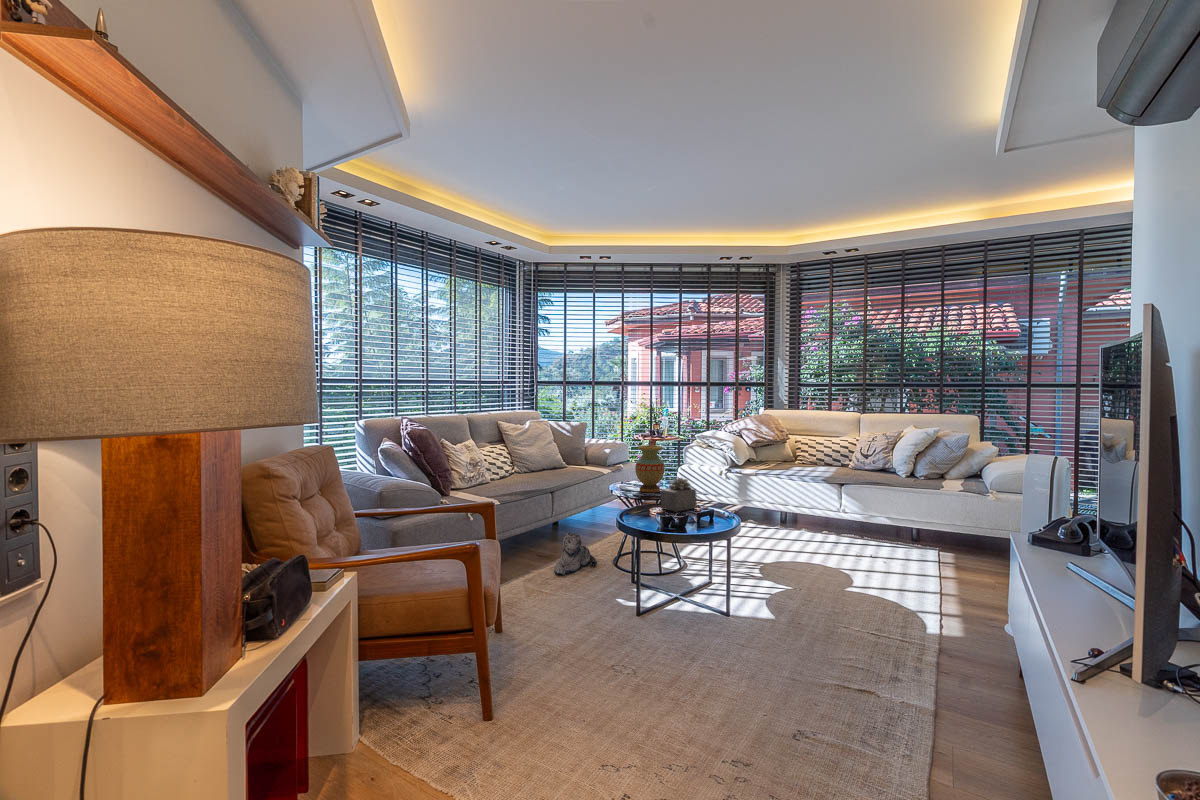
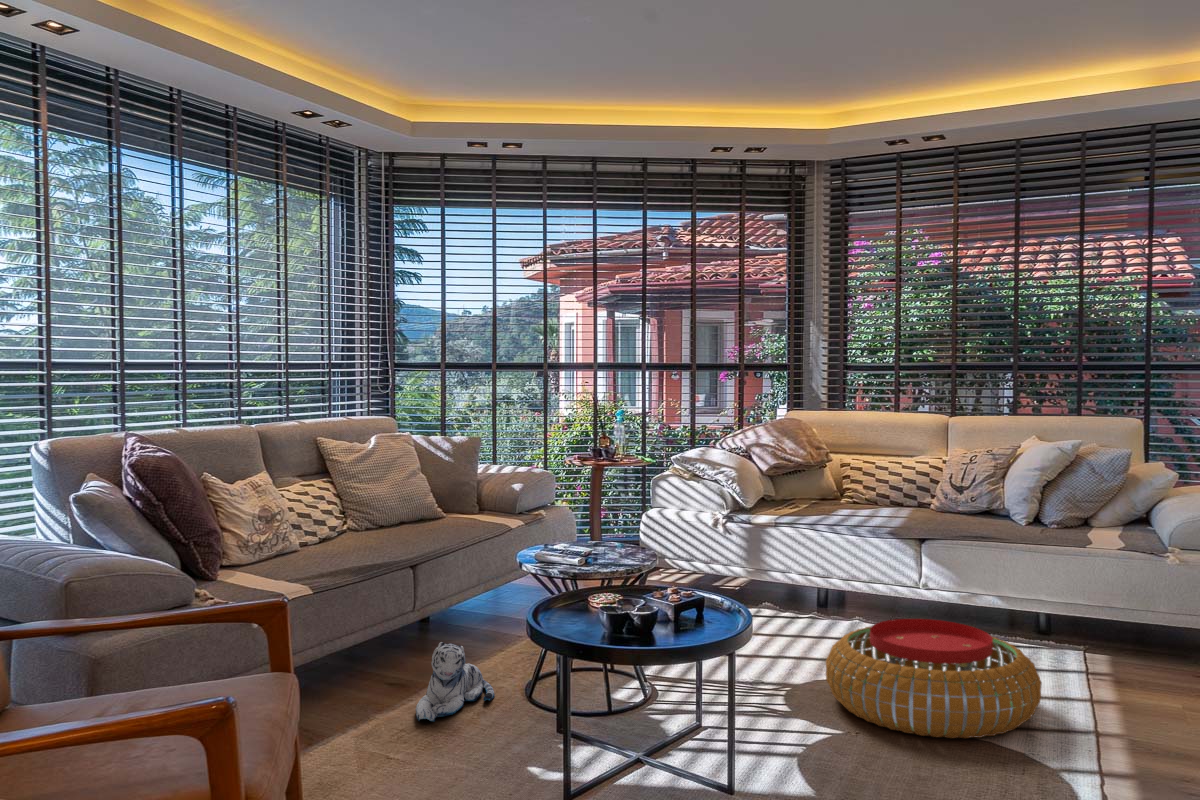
vase: present [635,445,665,492] -> none [564,479,616,564]
succulent plant: present [661,478,697,511] -> none [609,538,675,602]
pouf: none [783,527,909,594] -> present [826,619,1042,738]

